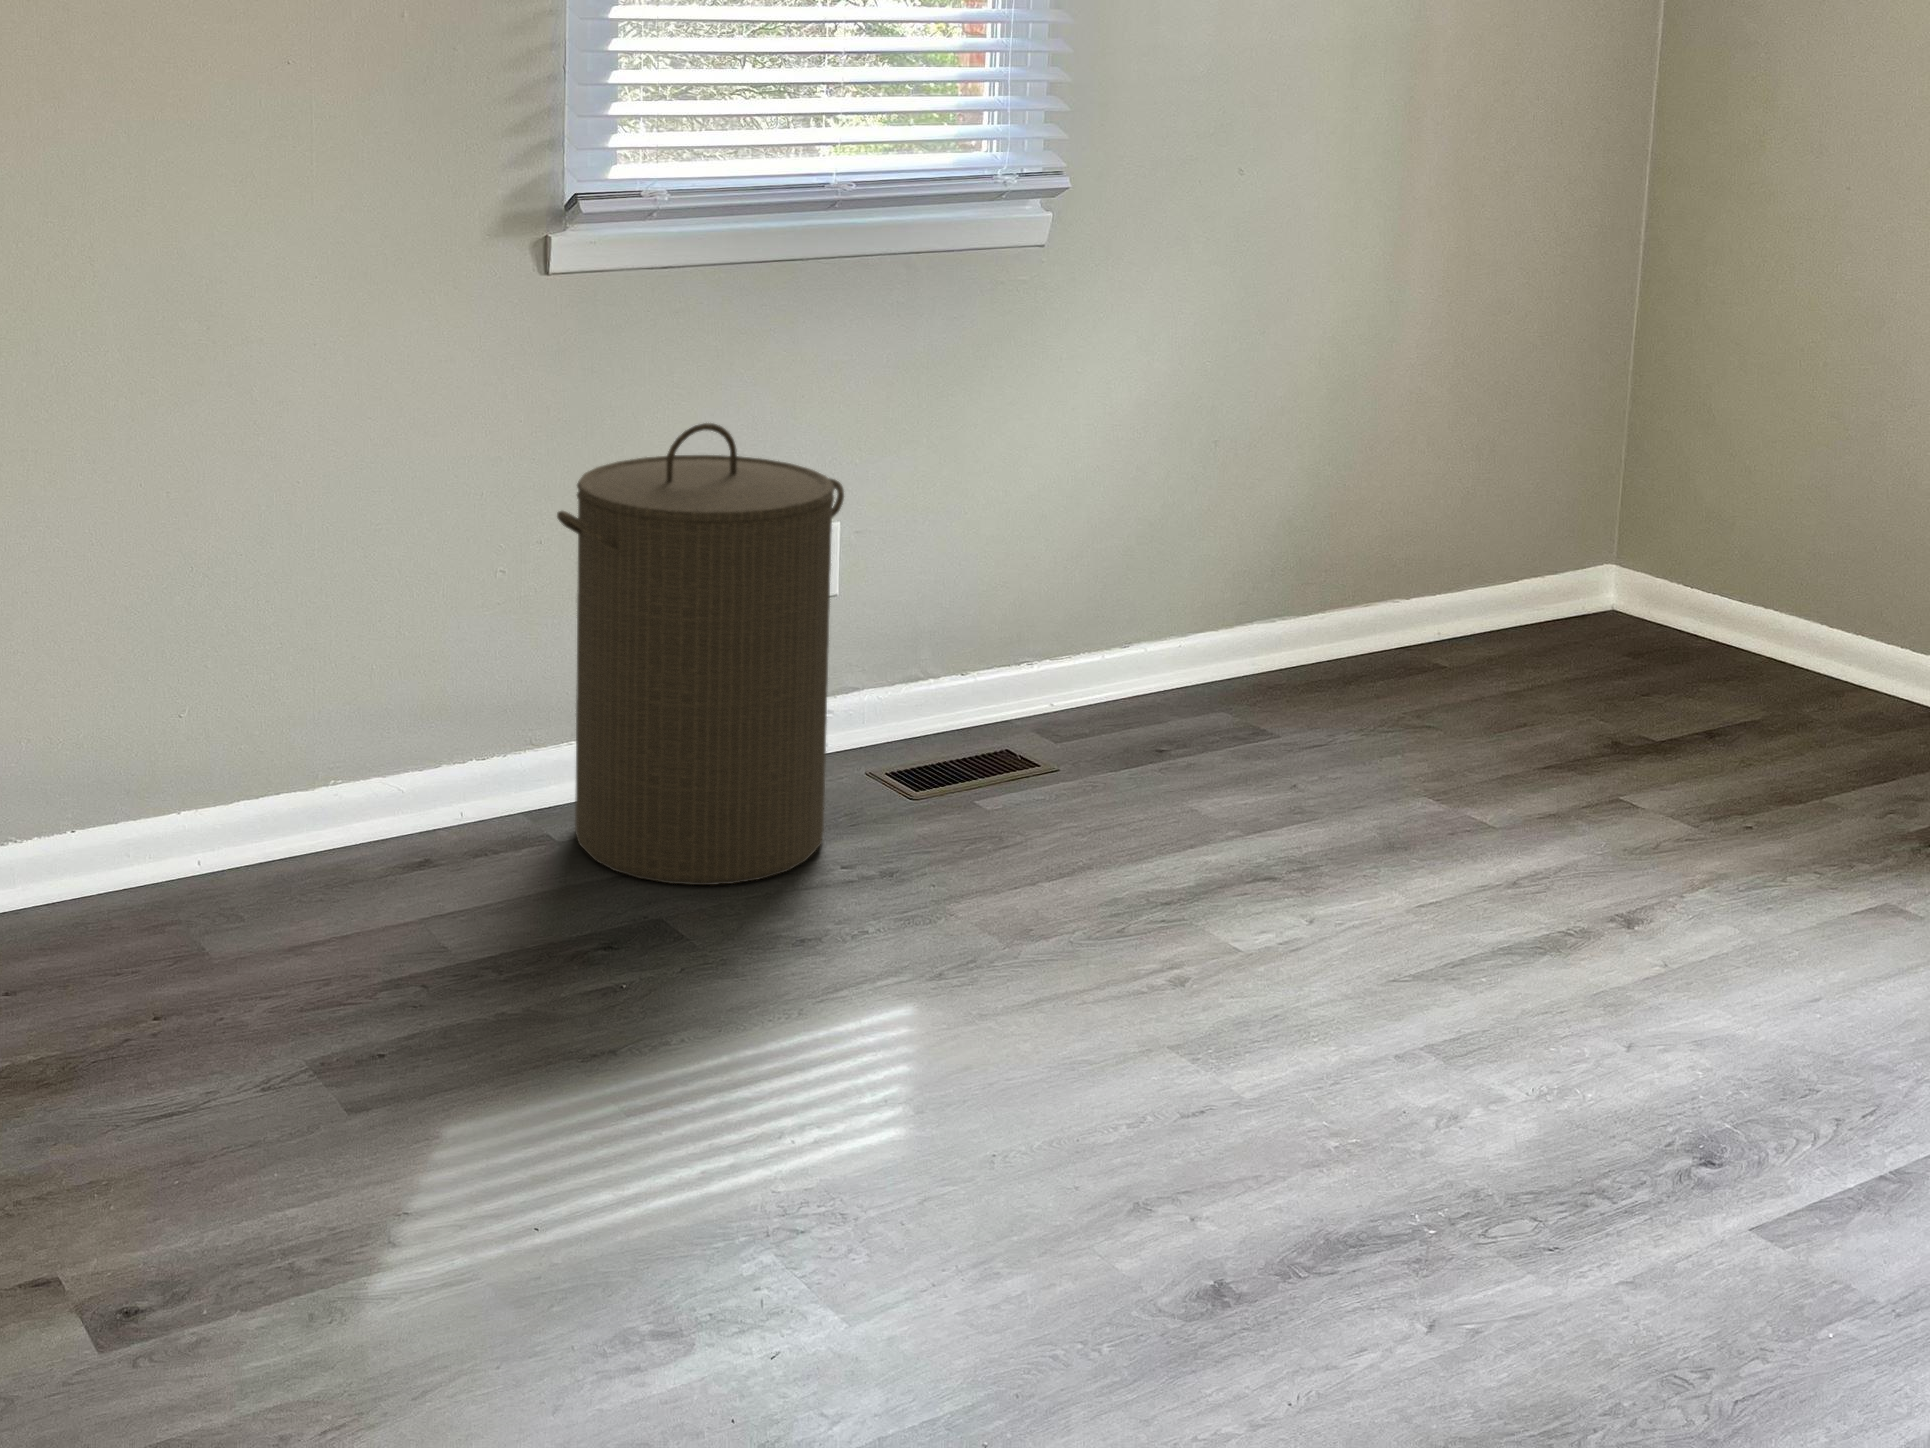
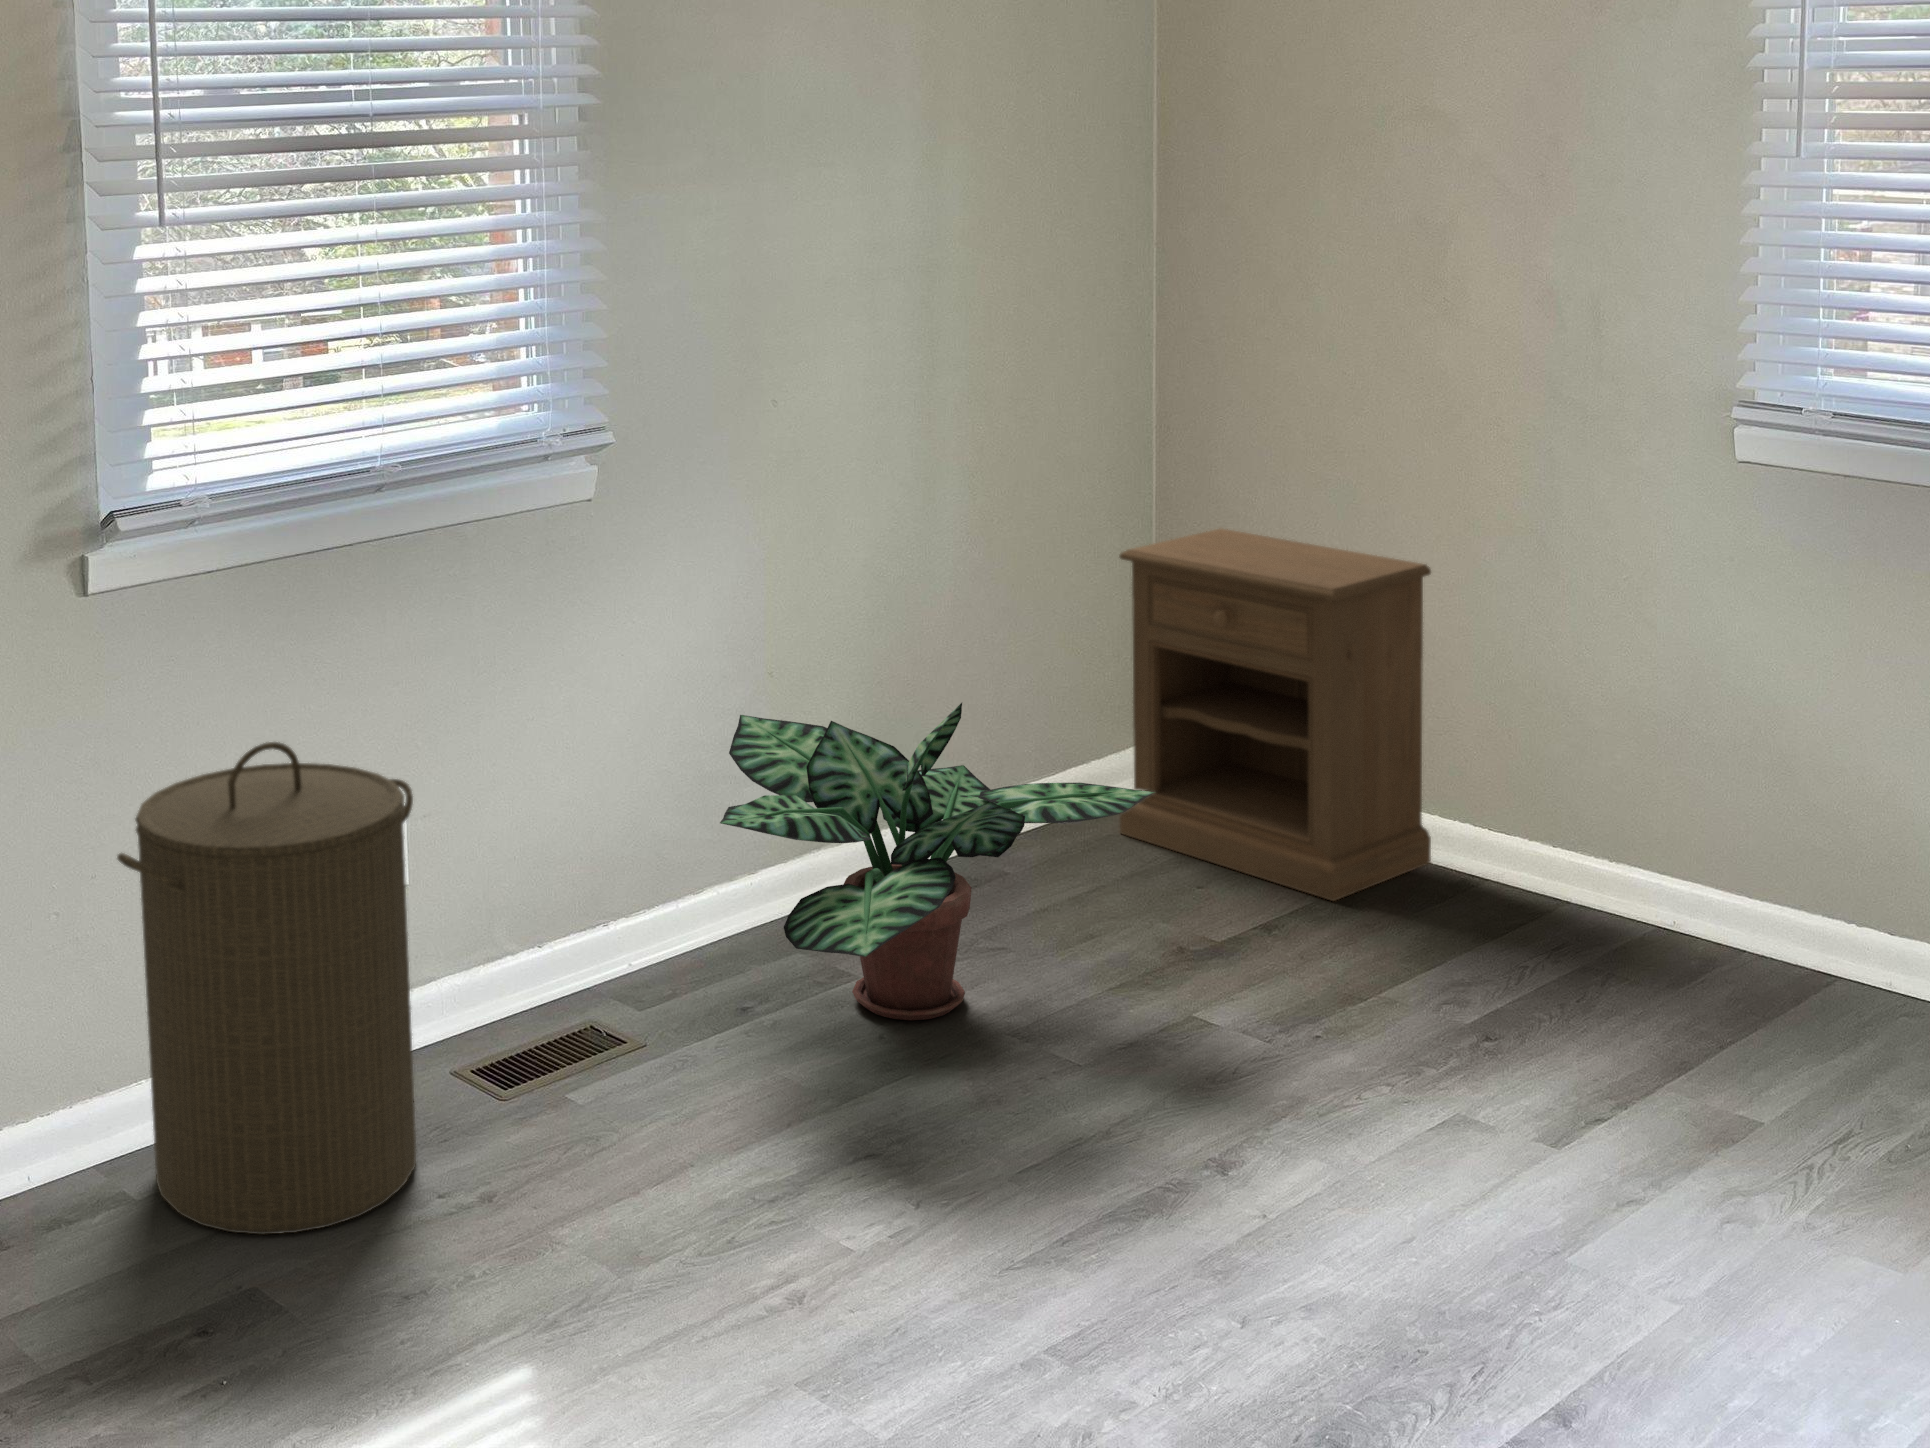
nightstand: none [1565,346,1920,719] -> present [1120,529,1431,901]
potted plant: none [1146,464,1599,777] -> present [720,703,1156,1020]

